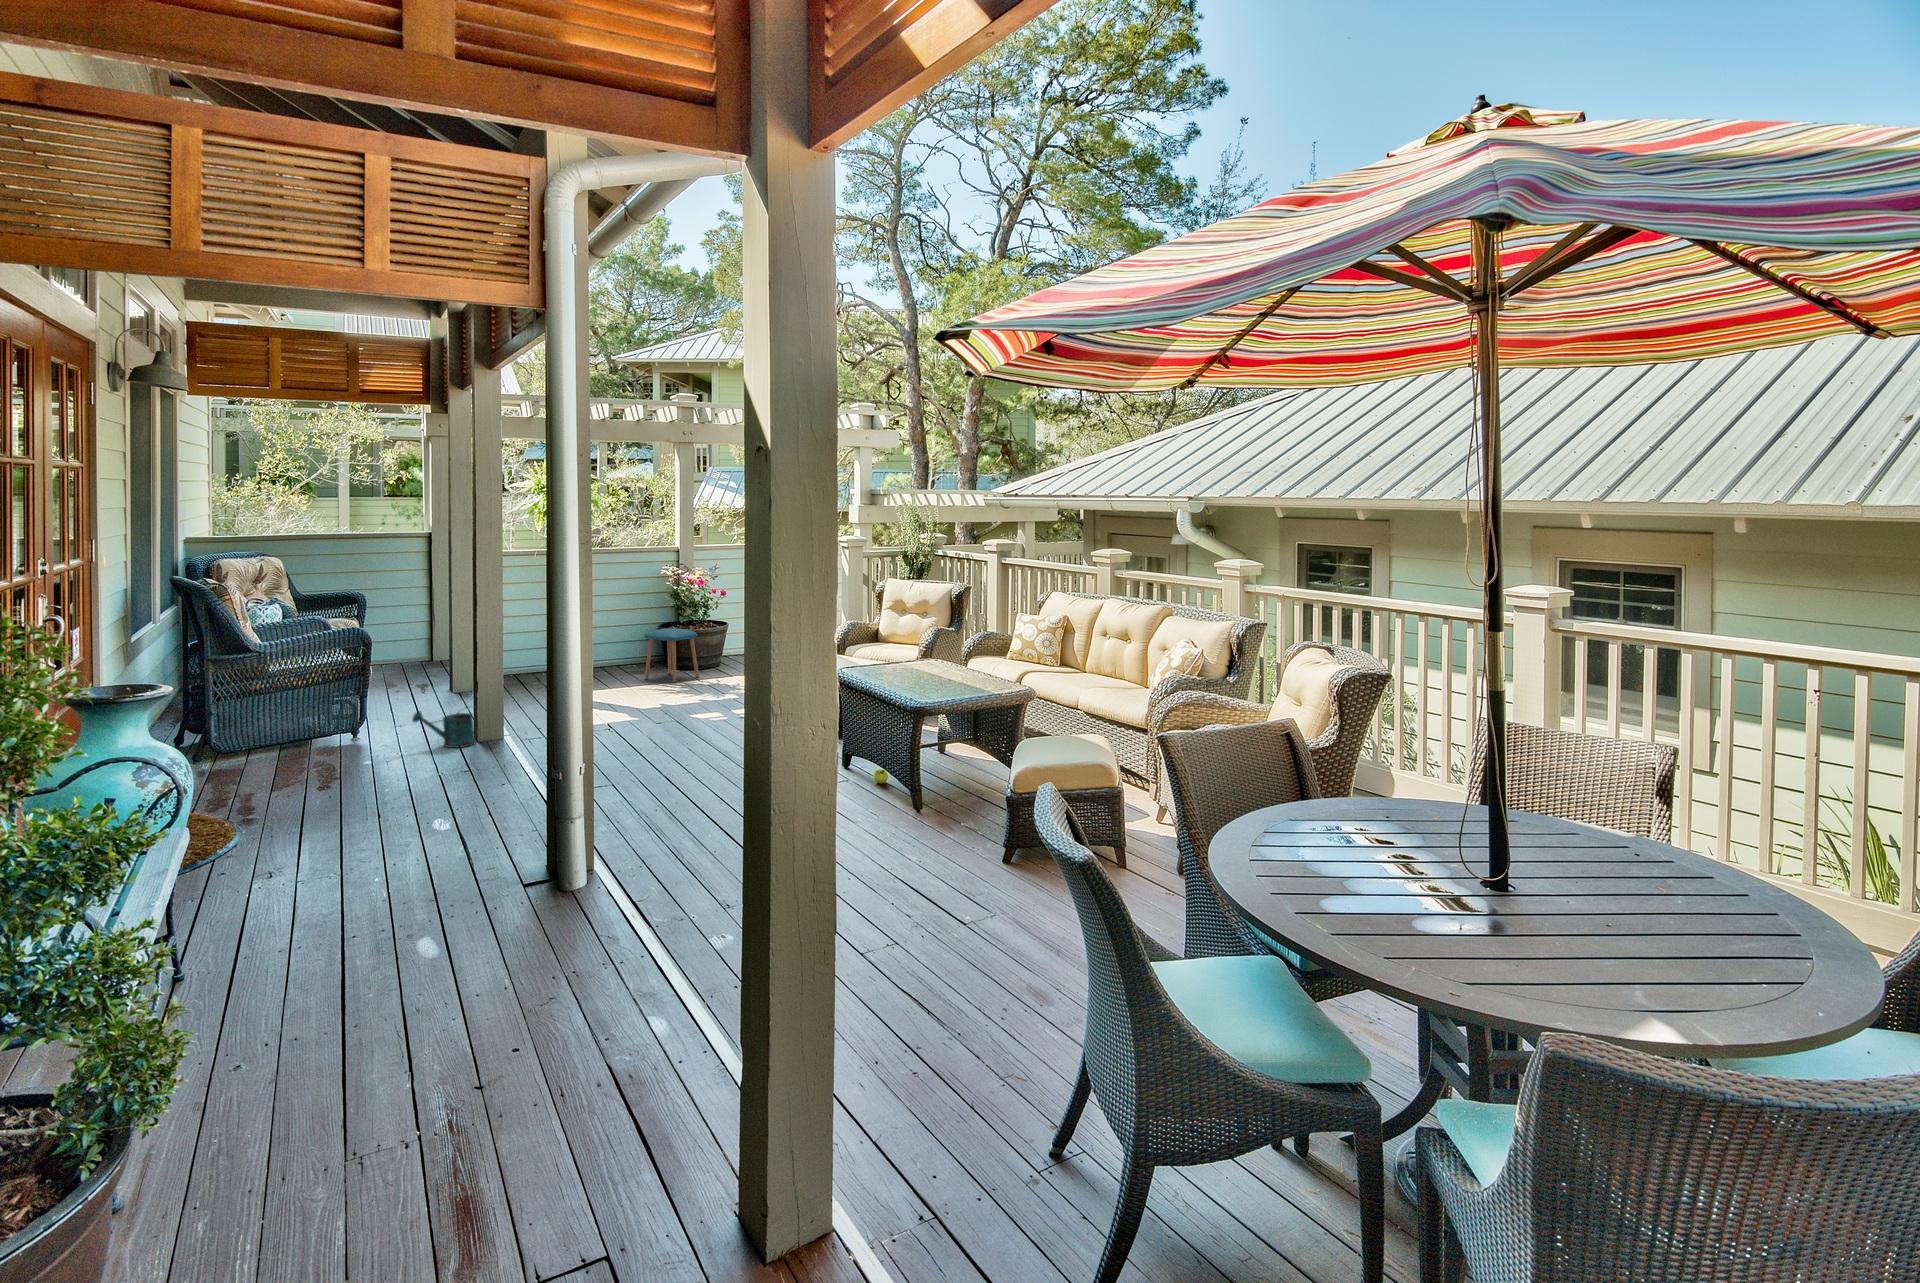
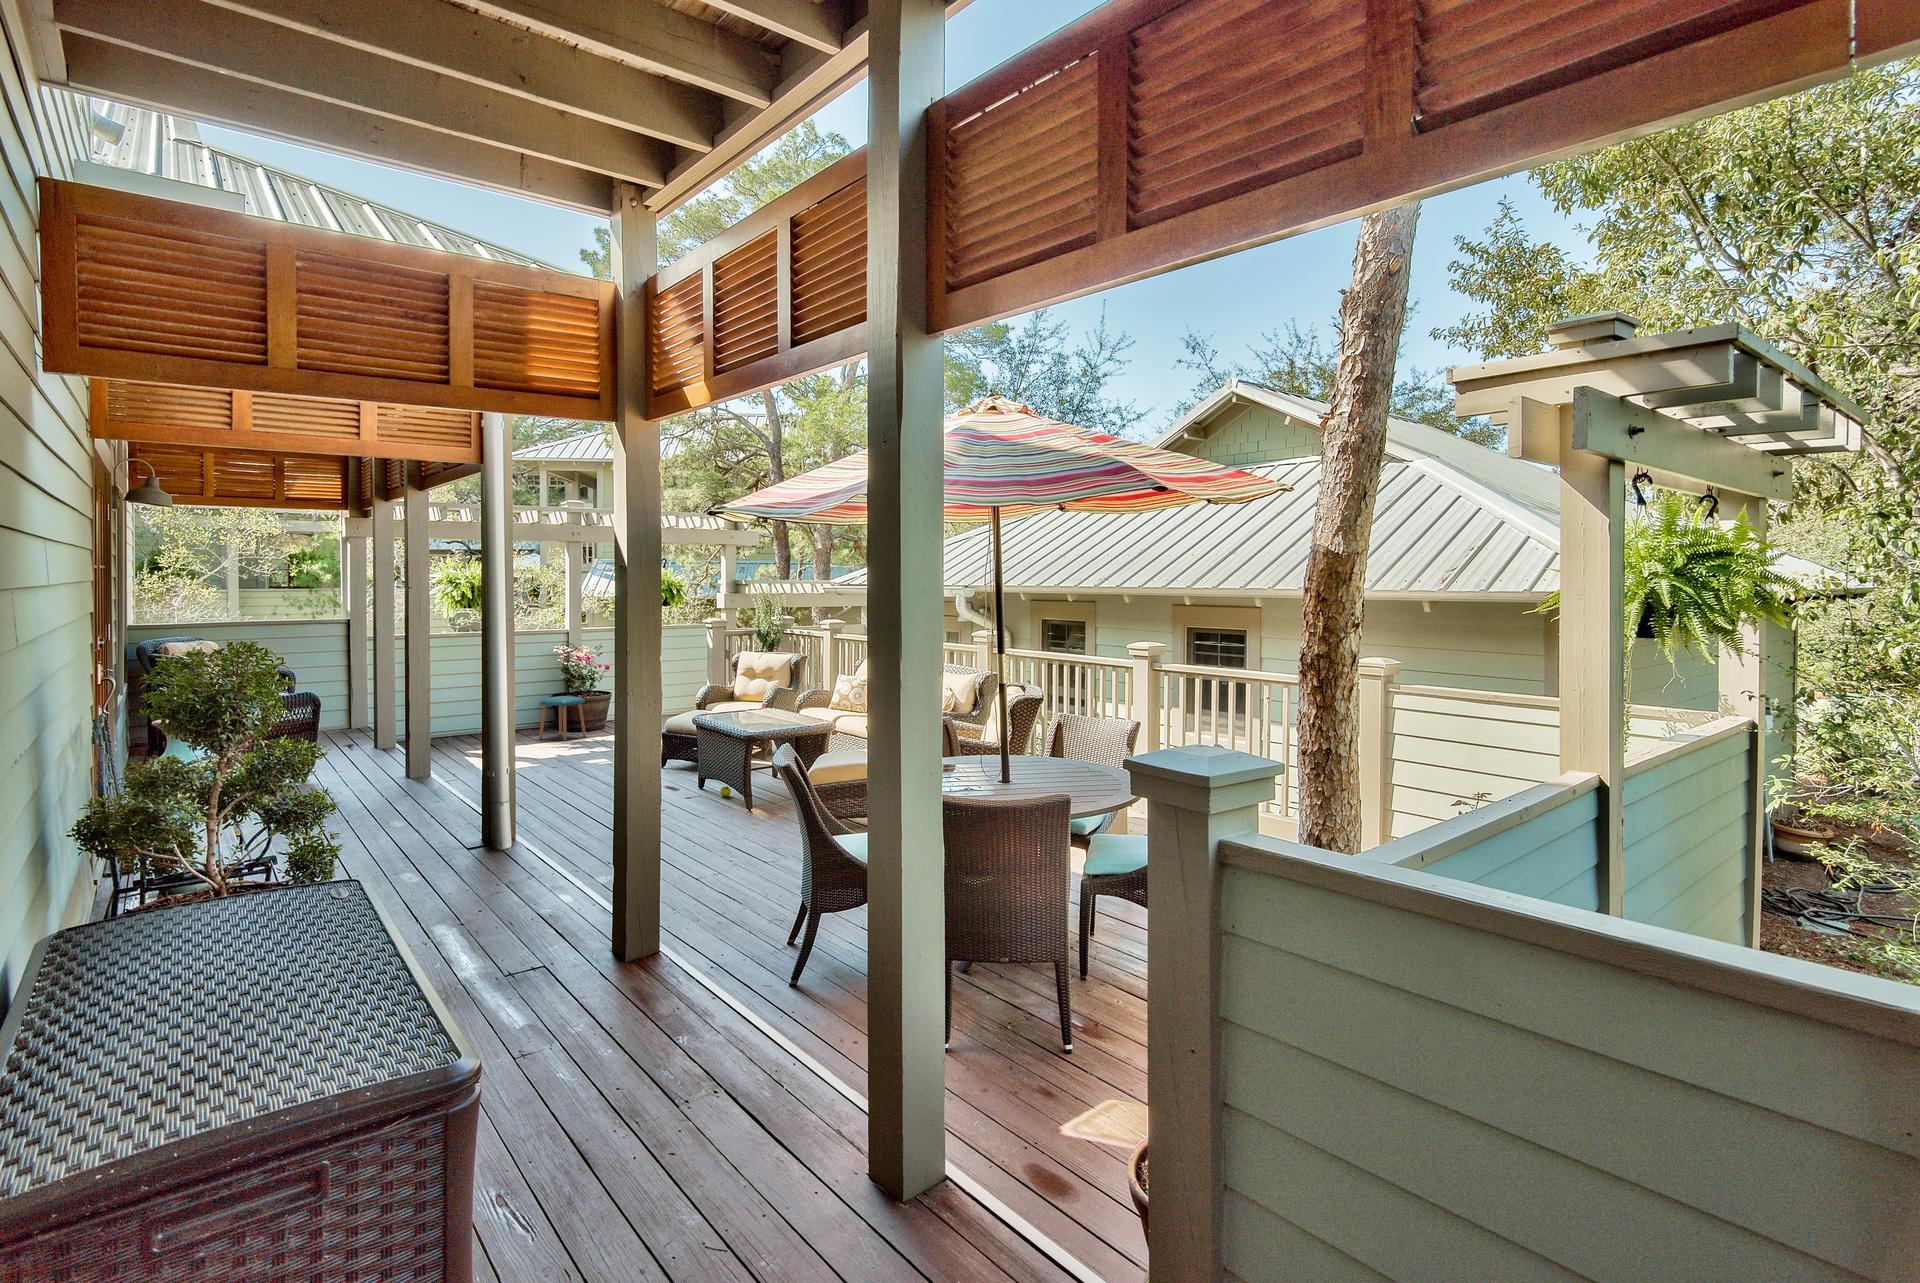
watering can: present [412,711,475,748] -> none [353,752,409,785]

